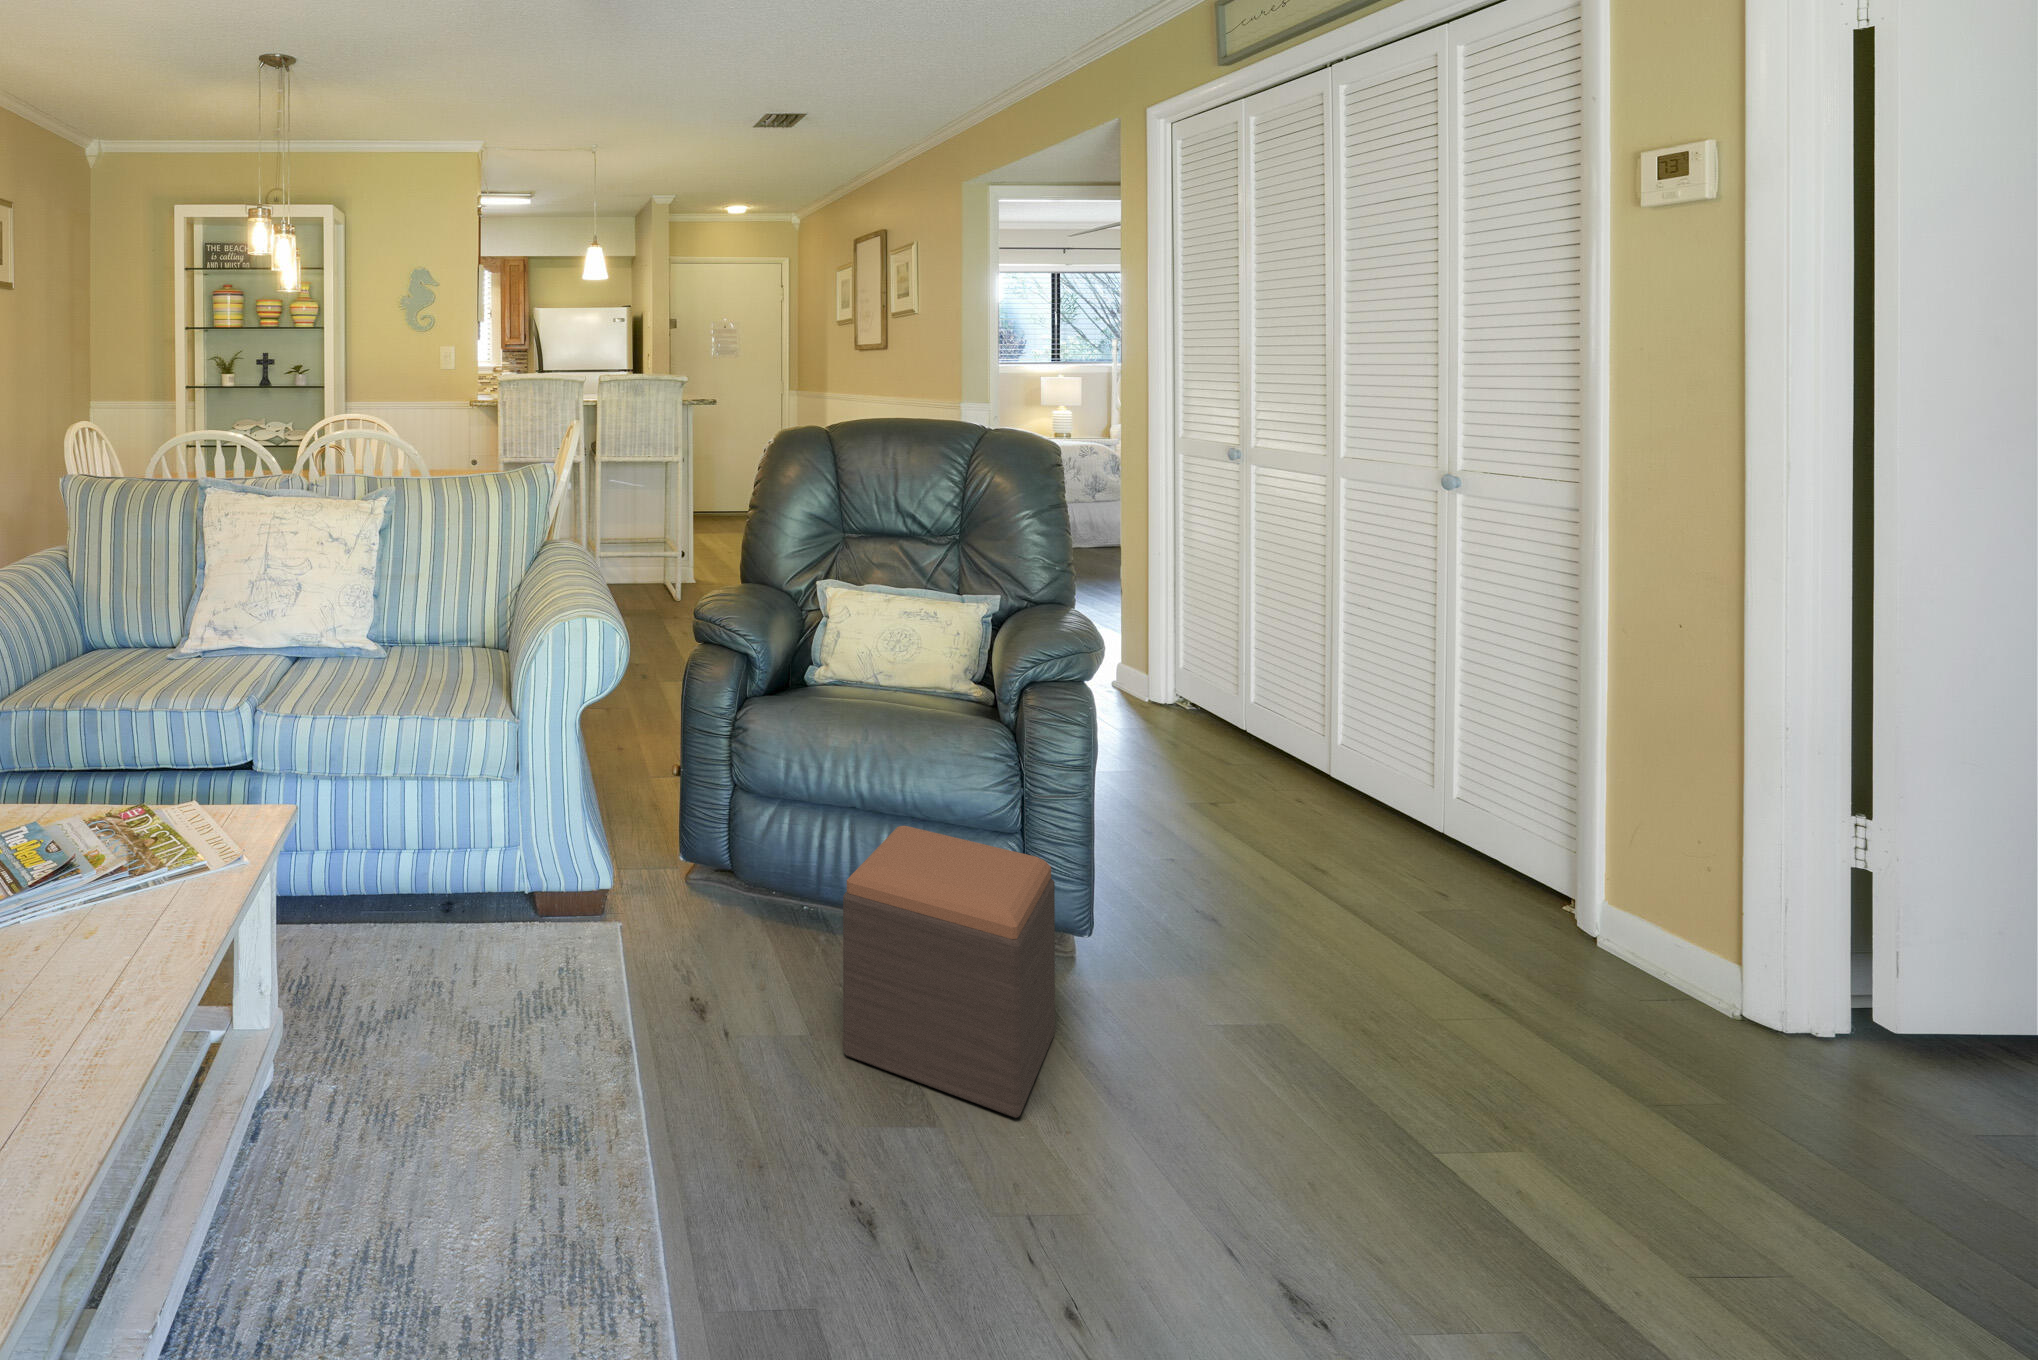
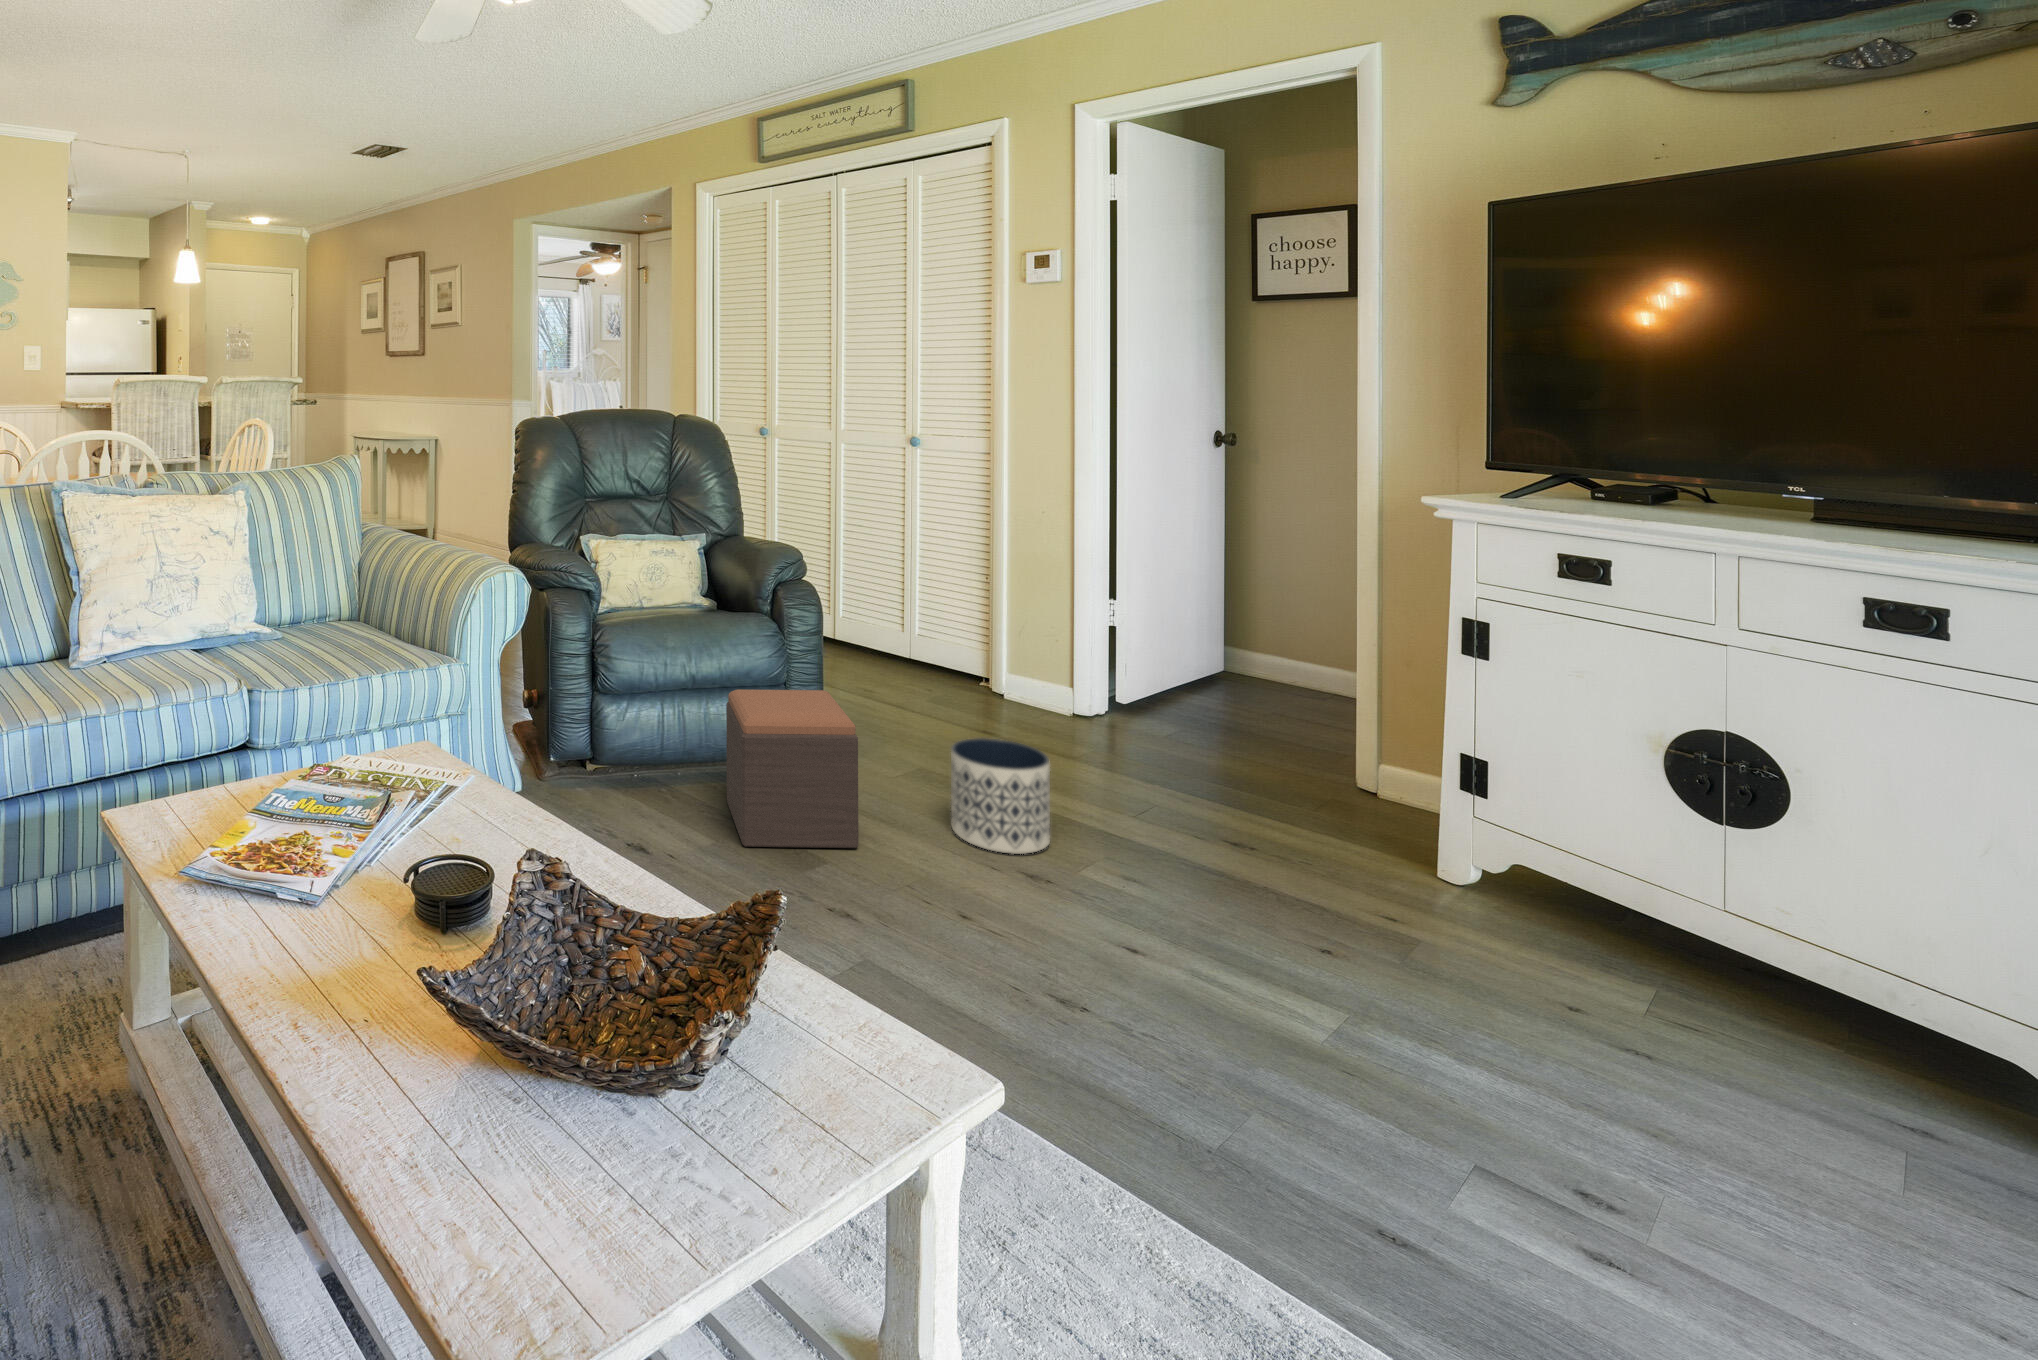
planter: none [1223,1000,1419,1248] -> present [951,738,1050,854]

